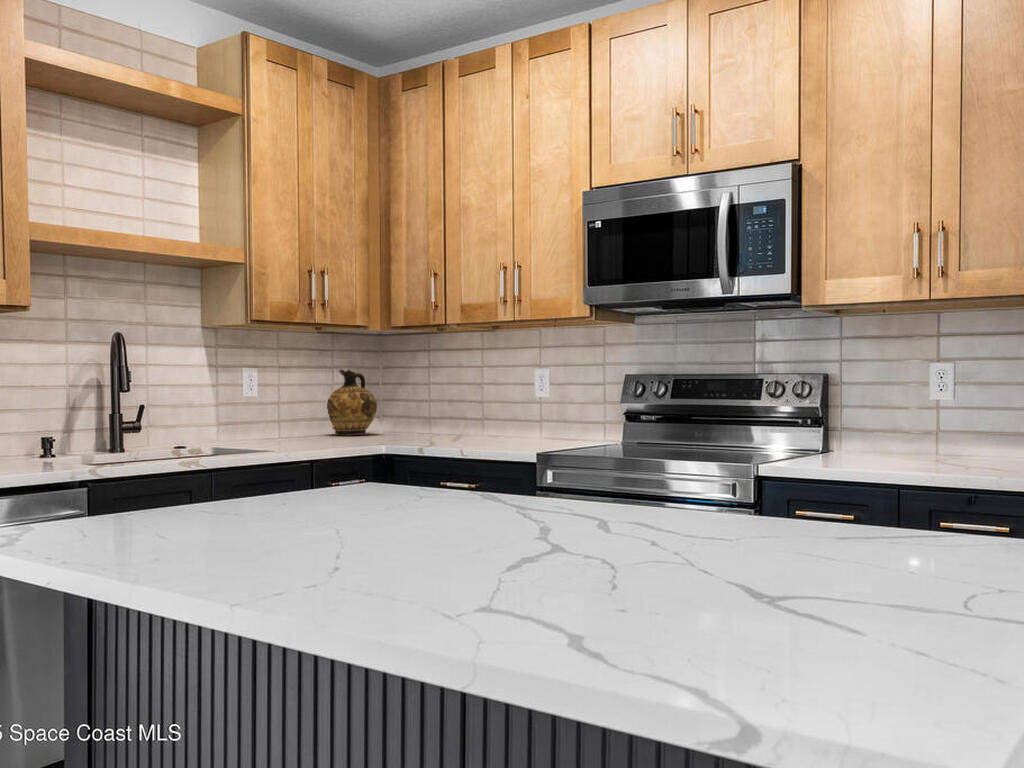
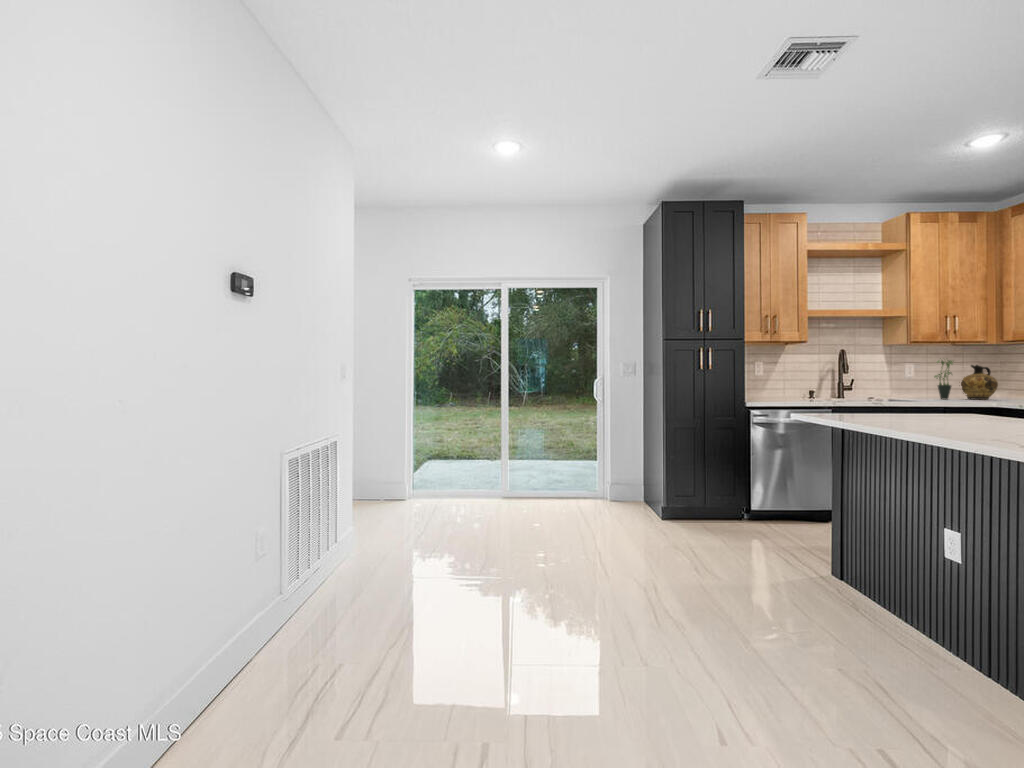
potted plant: none [289,356,326,440] -> present [934,360,953,399]

